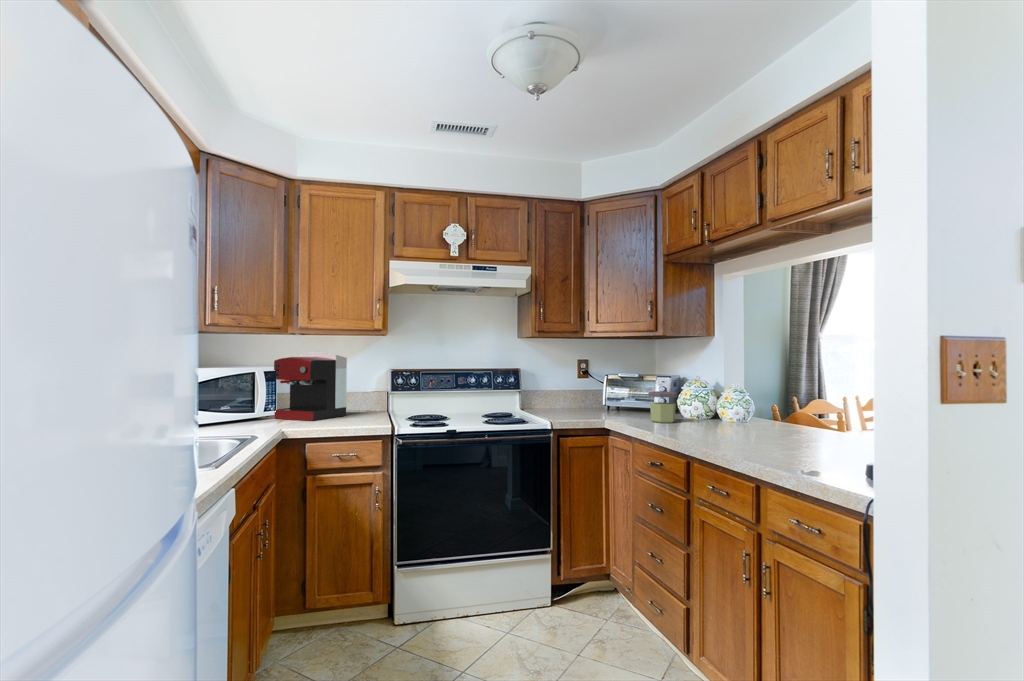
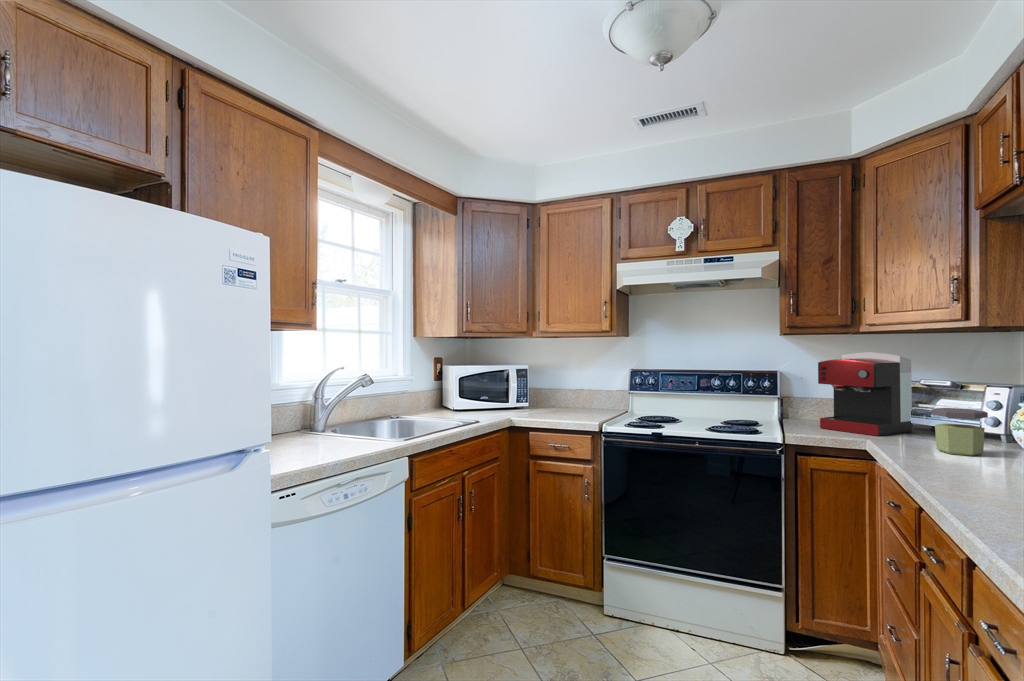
coffee maker: present [274,352,347,421] -> present [818,352,912,436]

